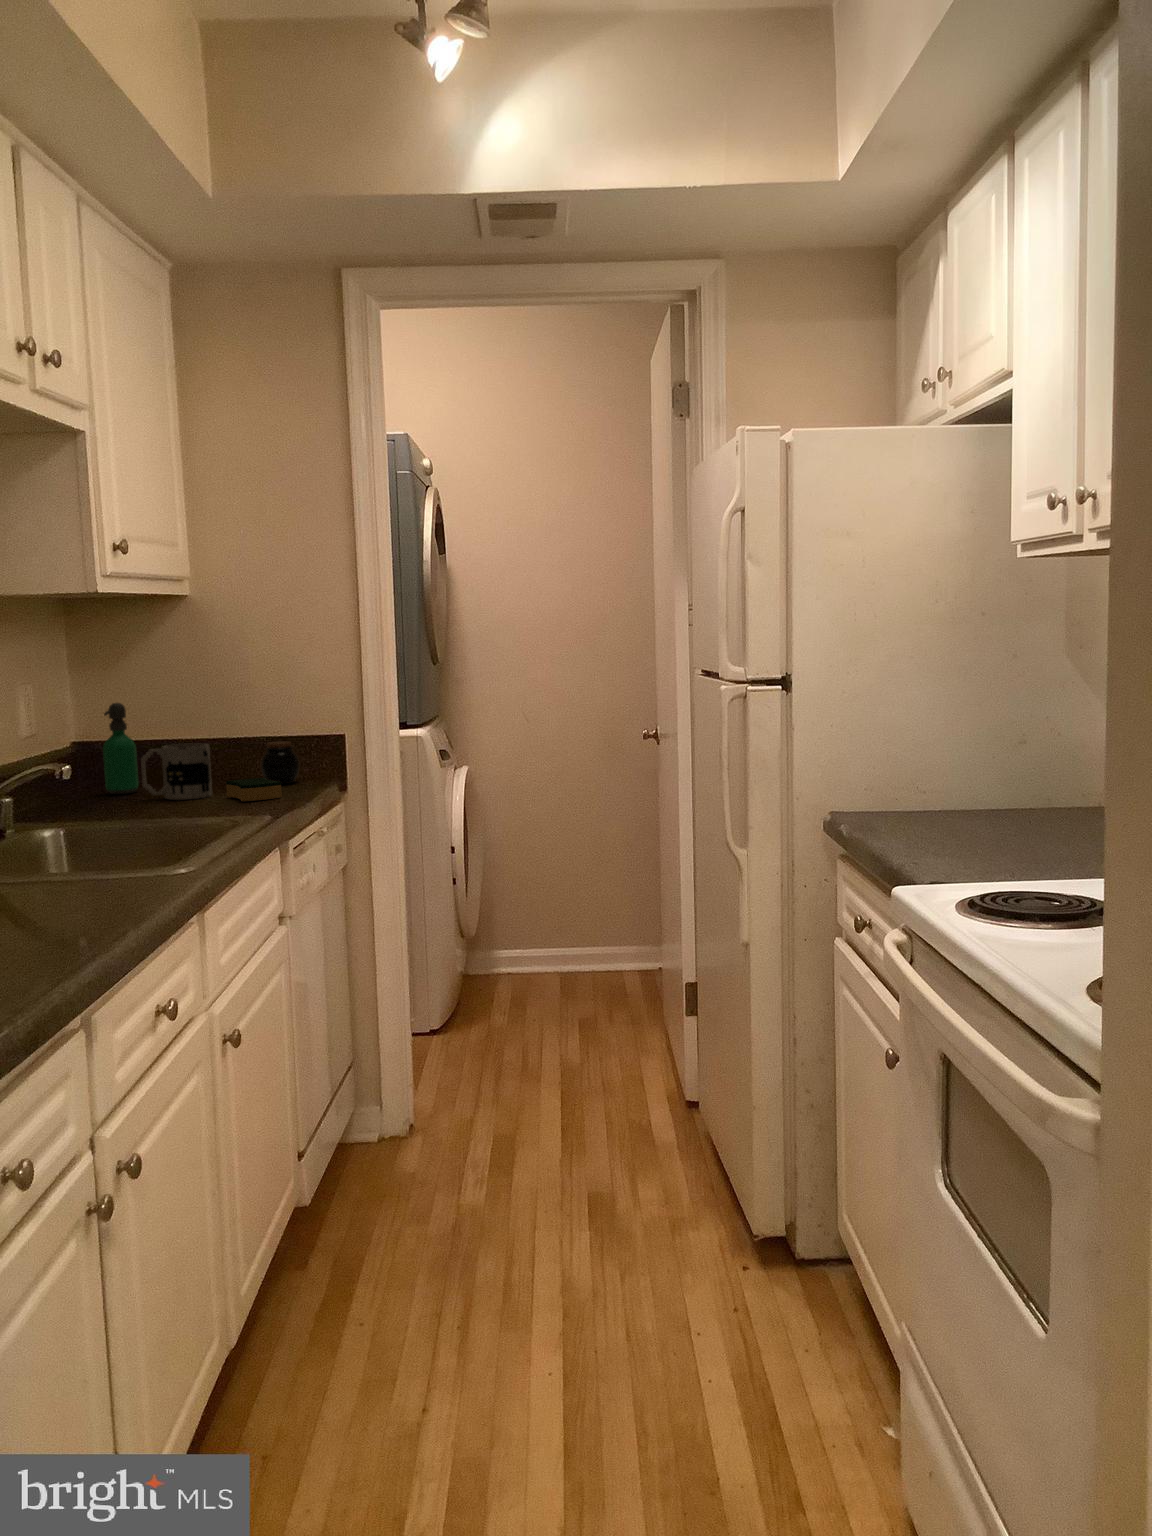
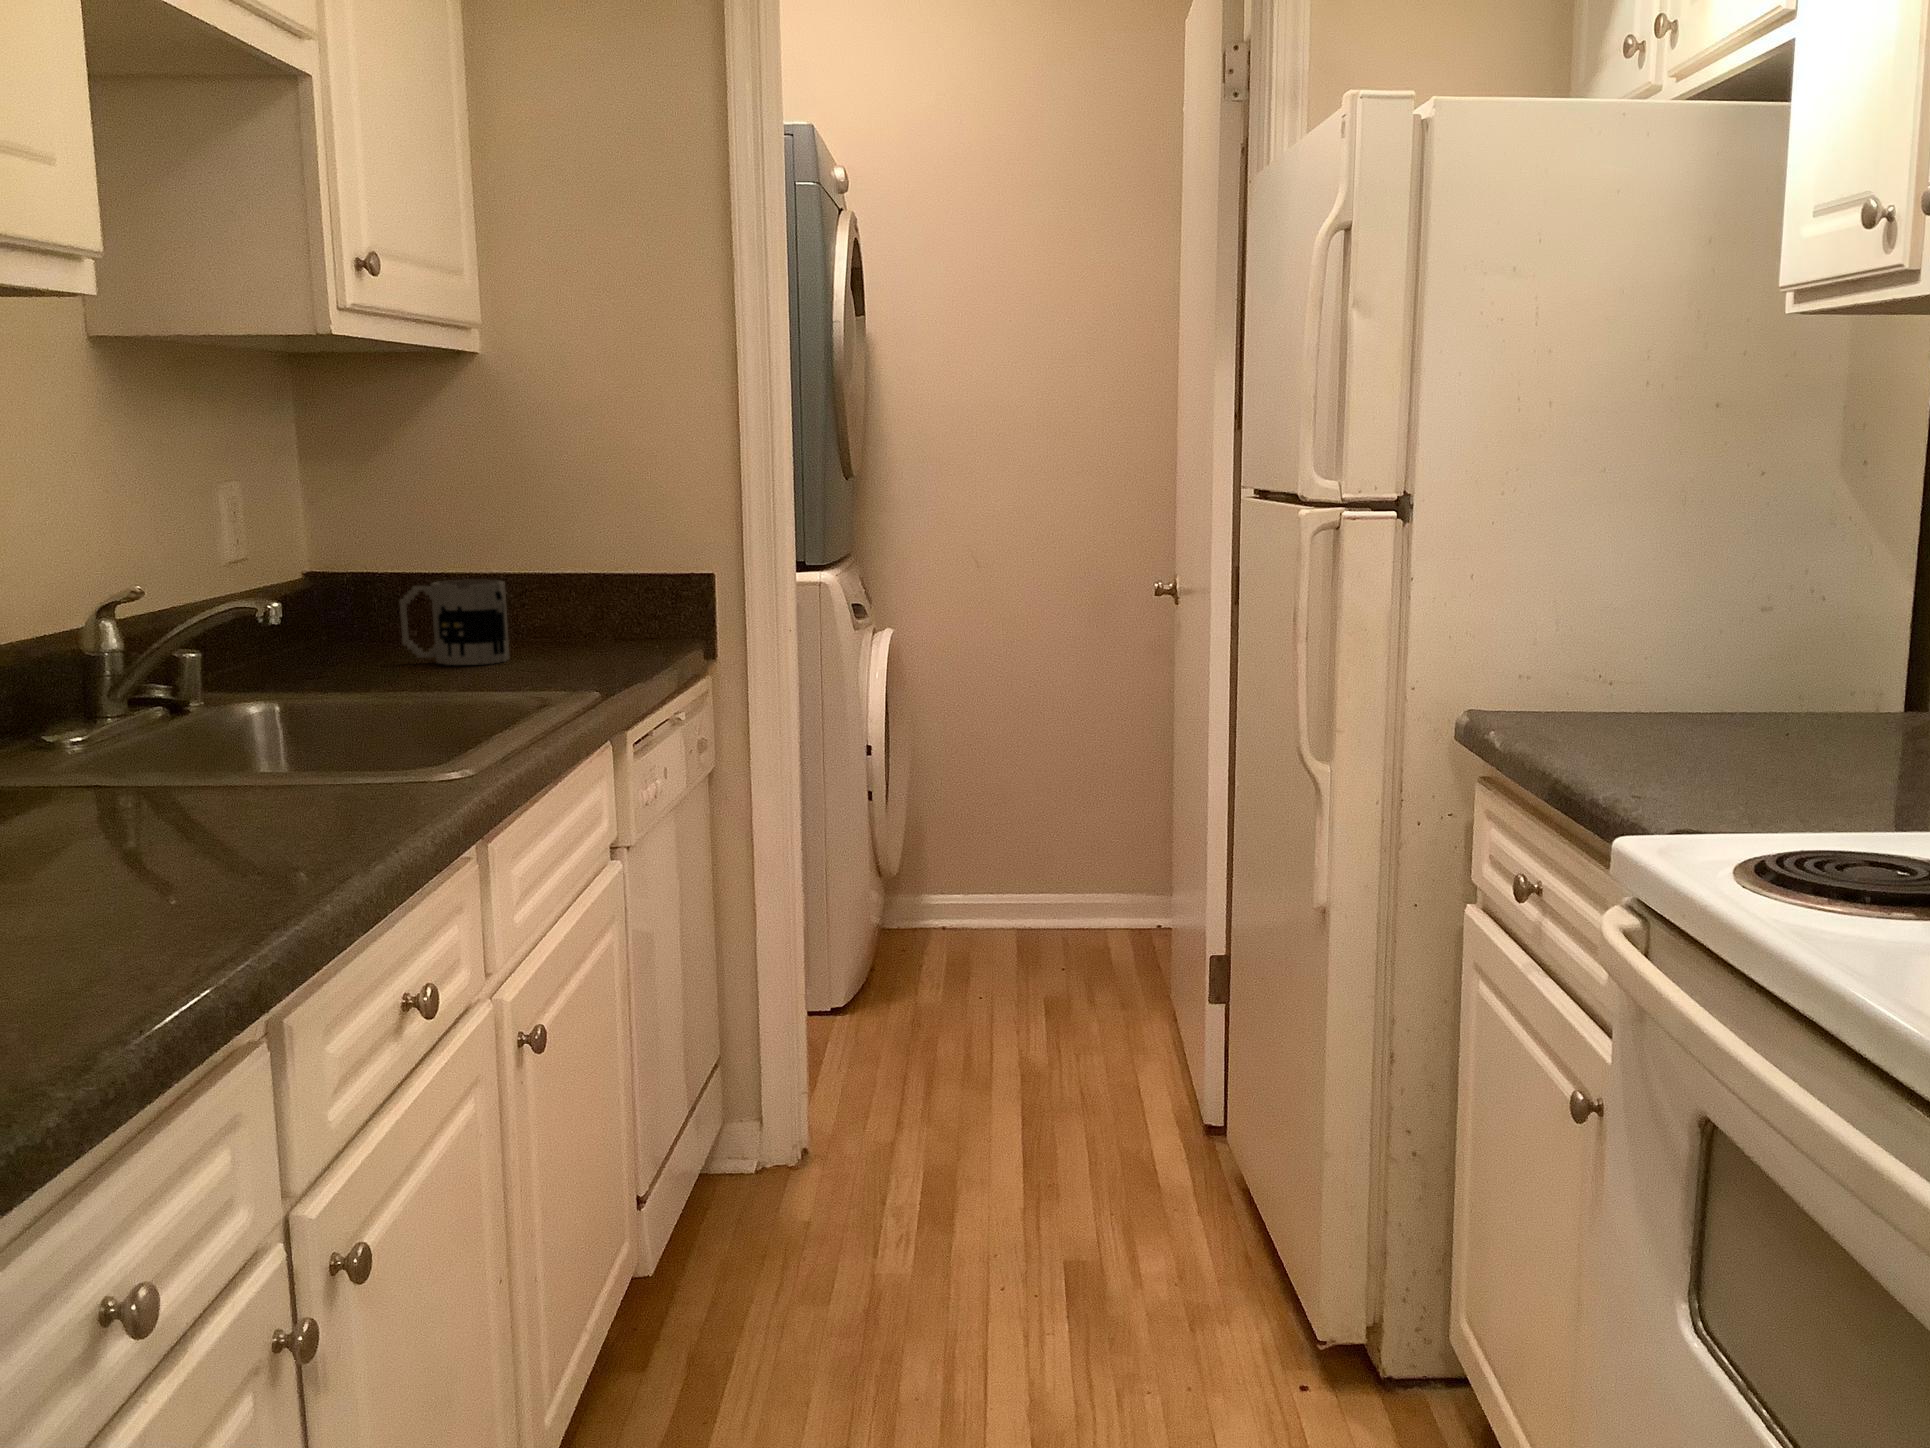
soap dispenser: present [103,703,139,794] -> none [342,514,398,654]
jar: present [261,742,300,784] -> none [584,582,643,646]
sponge: present [226,778,282,801] -> none [530,635,615,670]

